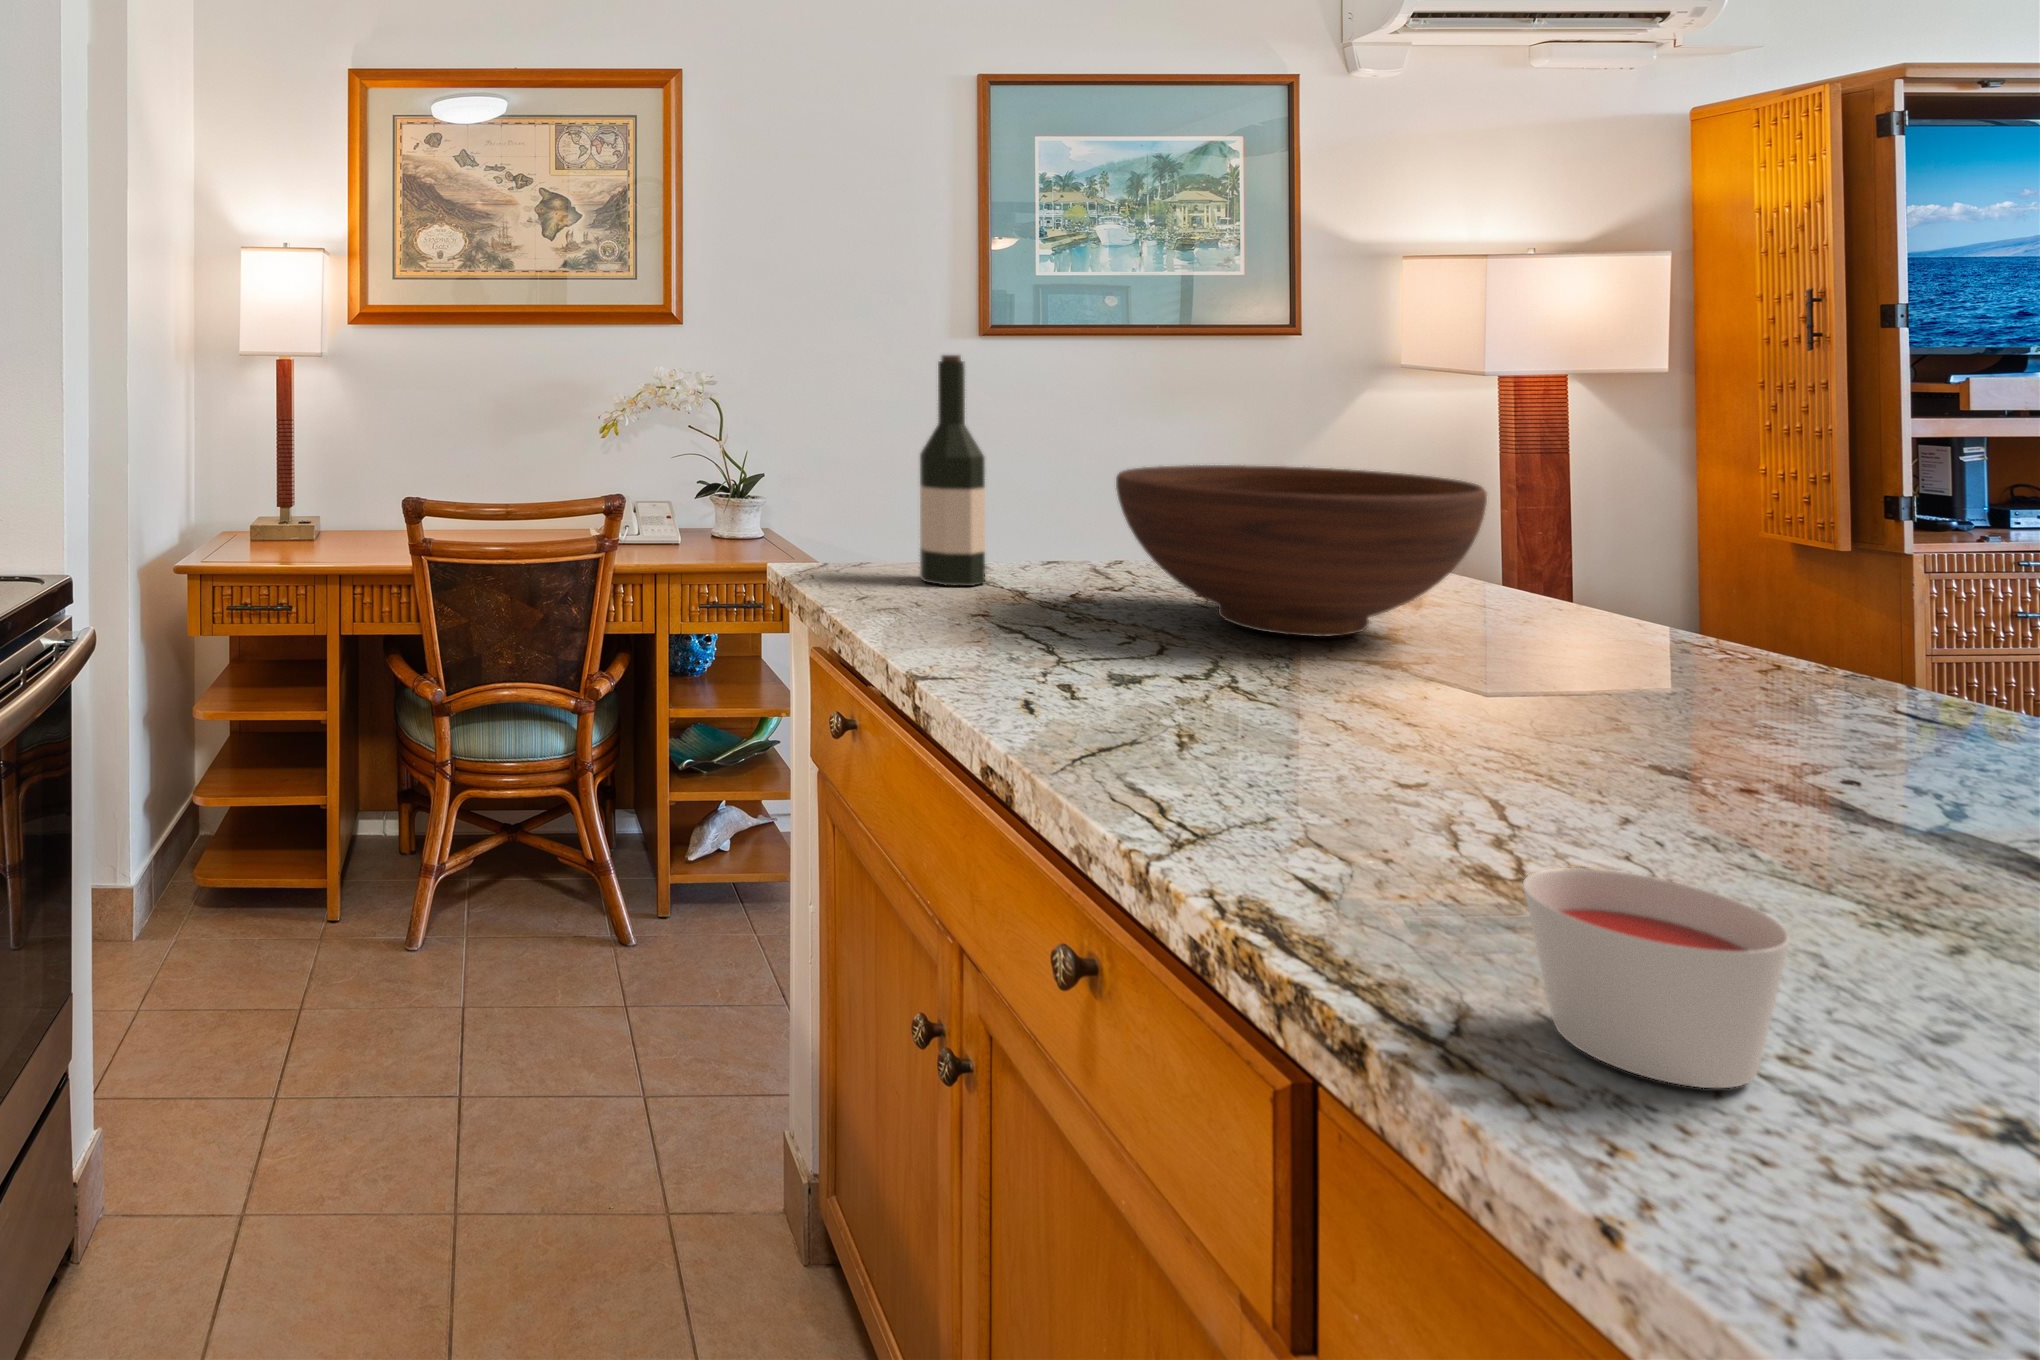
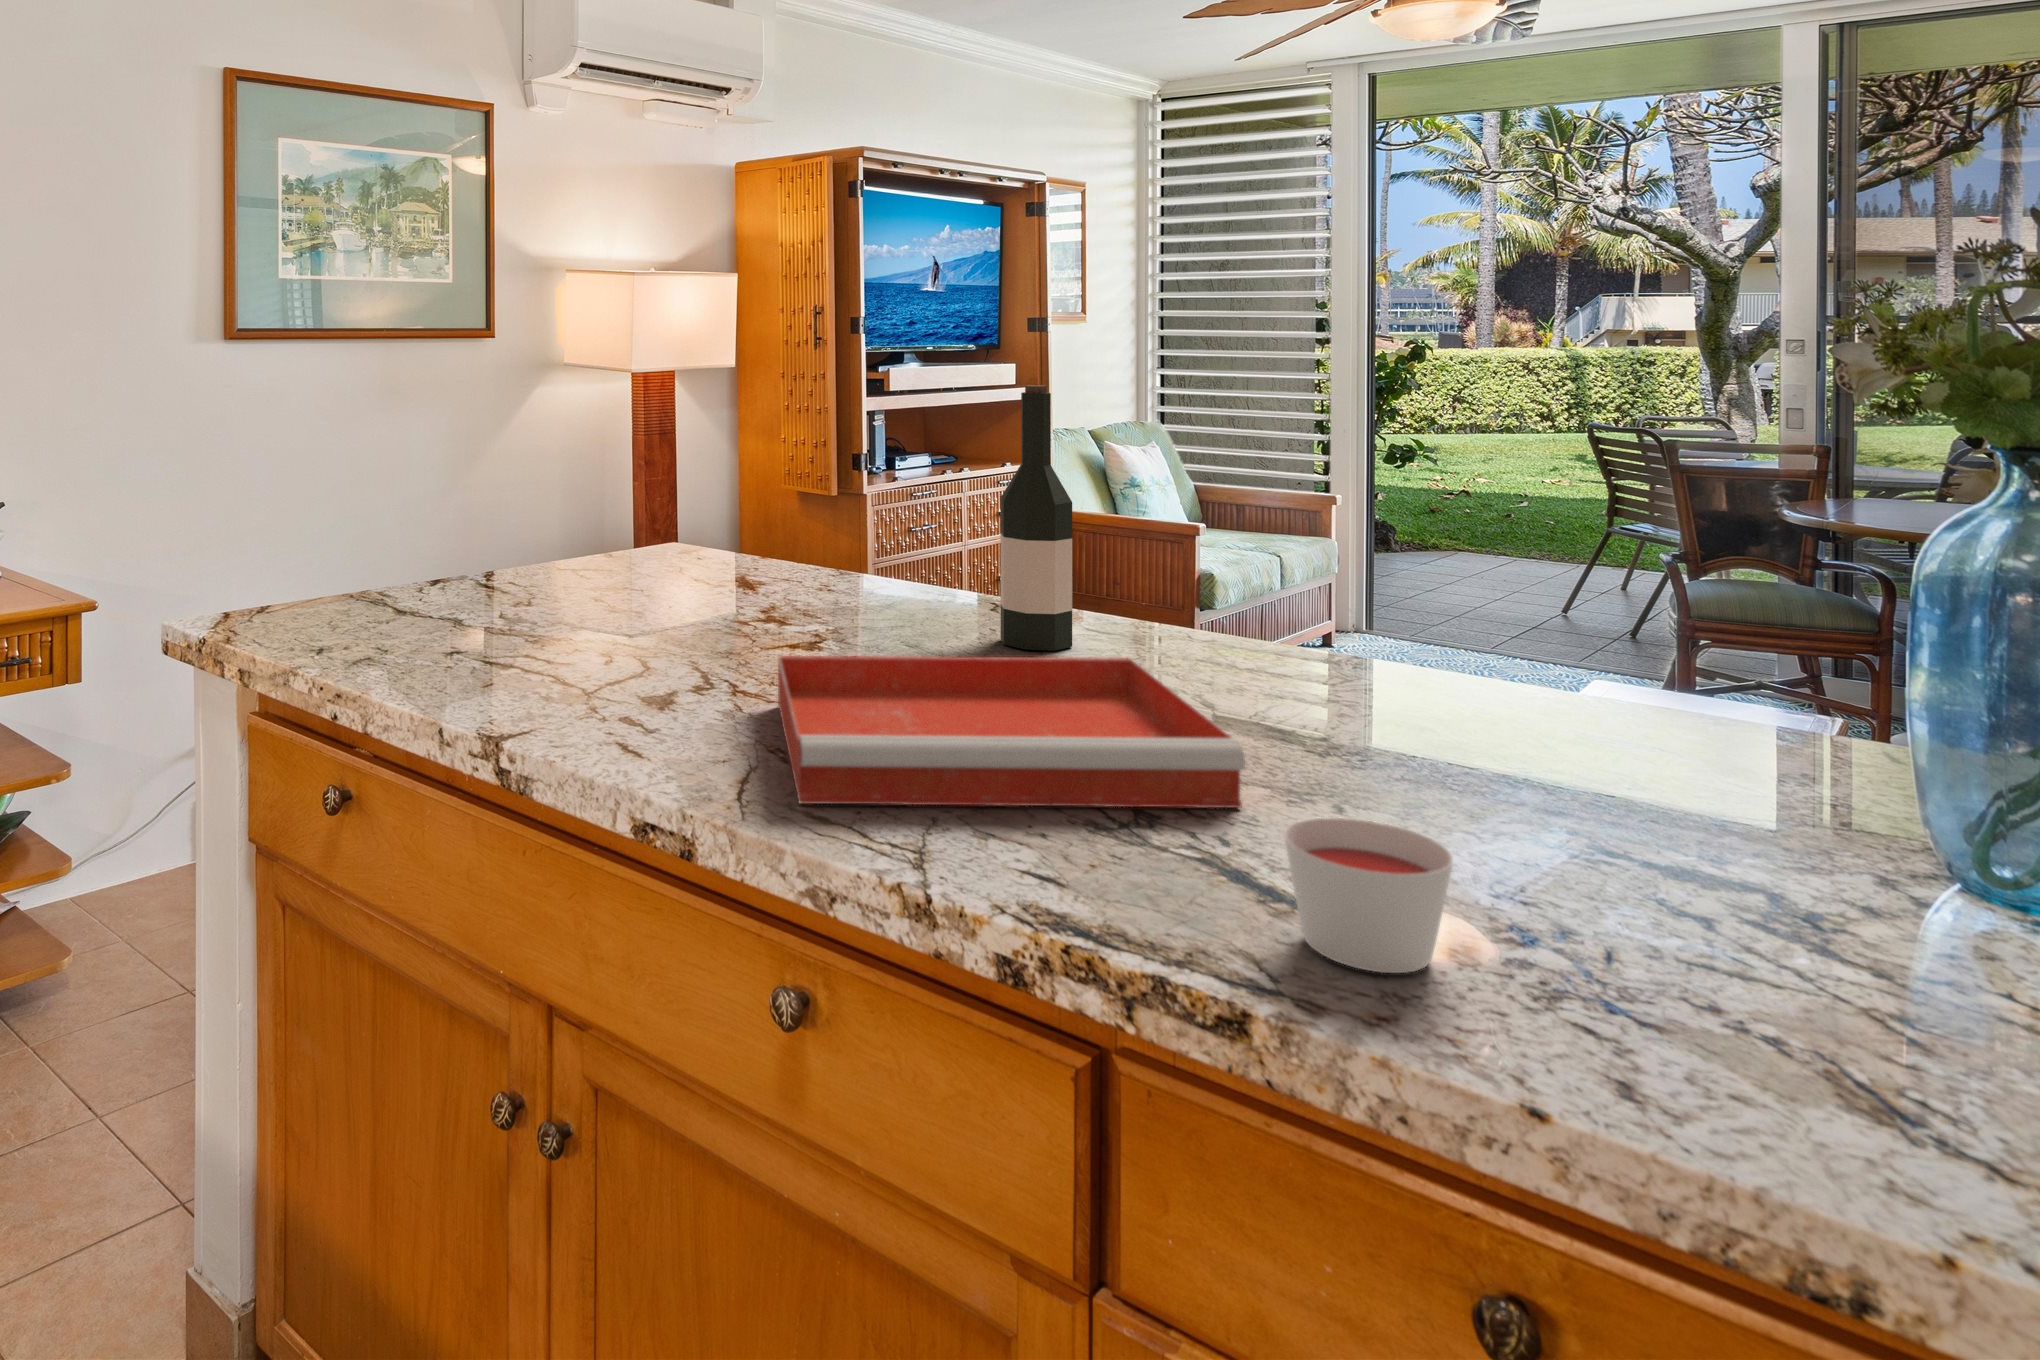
wine bottle: present [920,355,985,586] -> present [1000,385,1072,651]
fruit bowl: present [1116,465,1487,637] -> none [571,477,852,630]
tray: none [1115,645,1779,906] -> present [778,656,1245,808]

